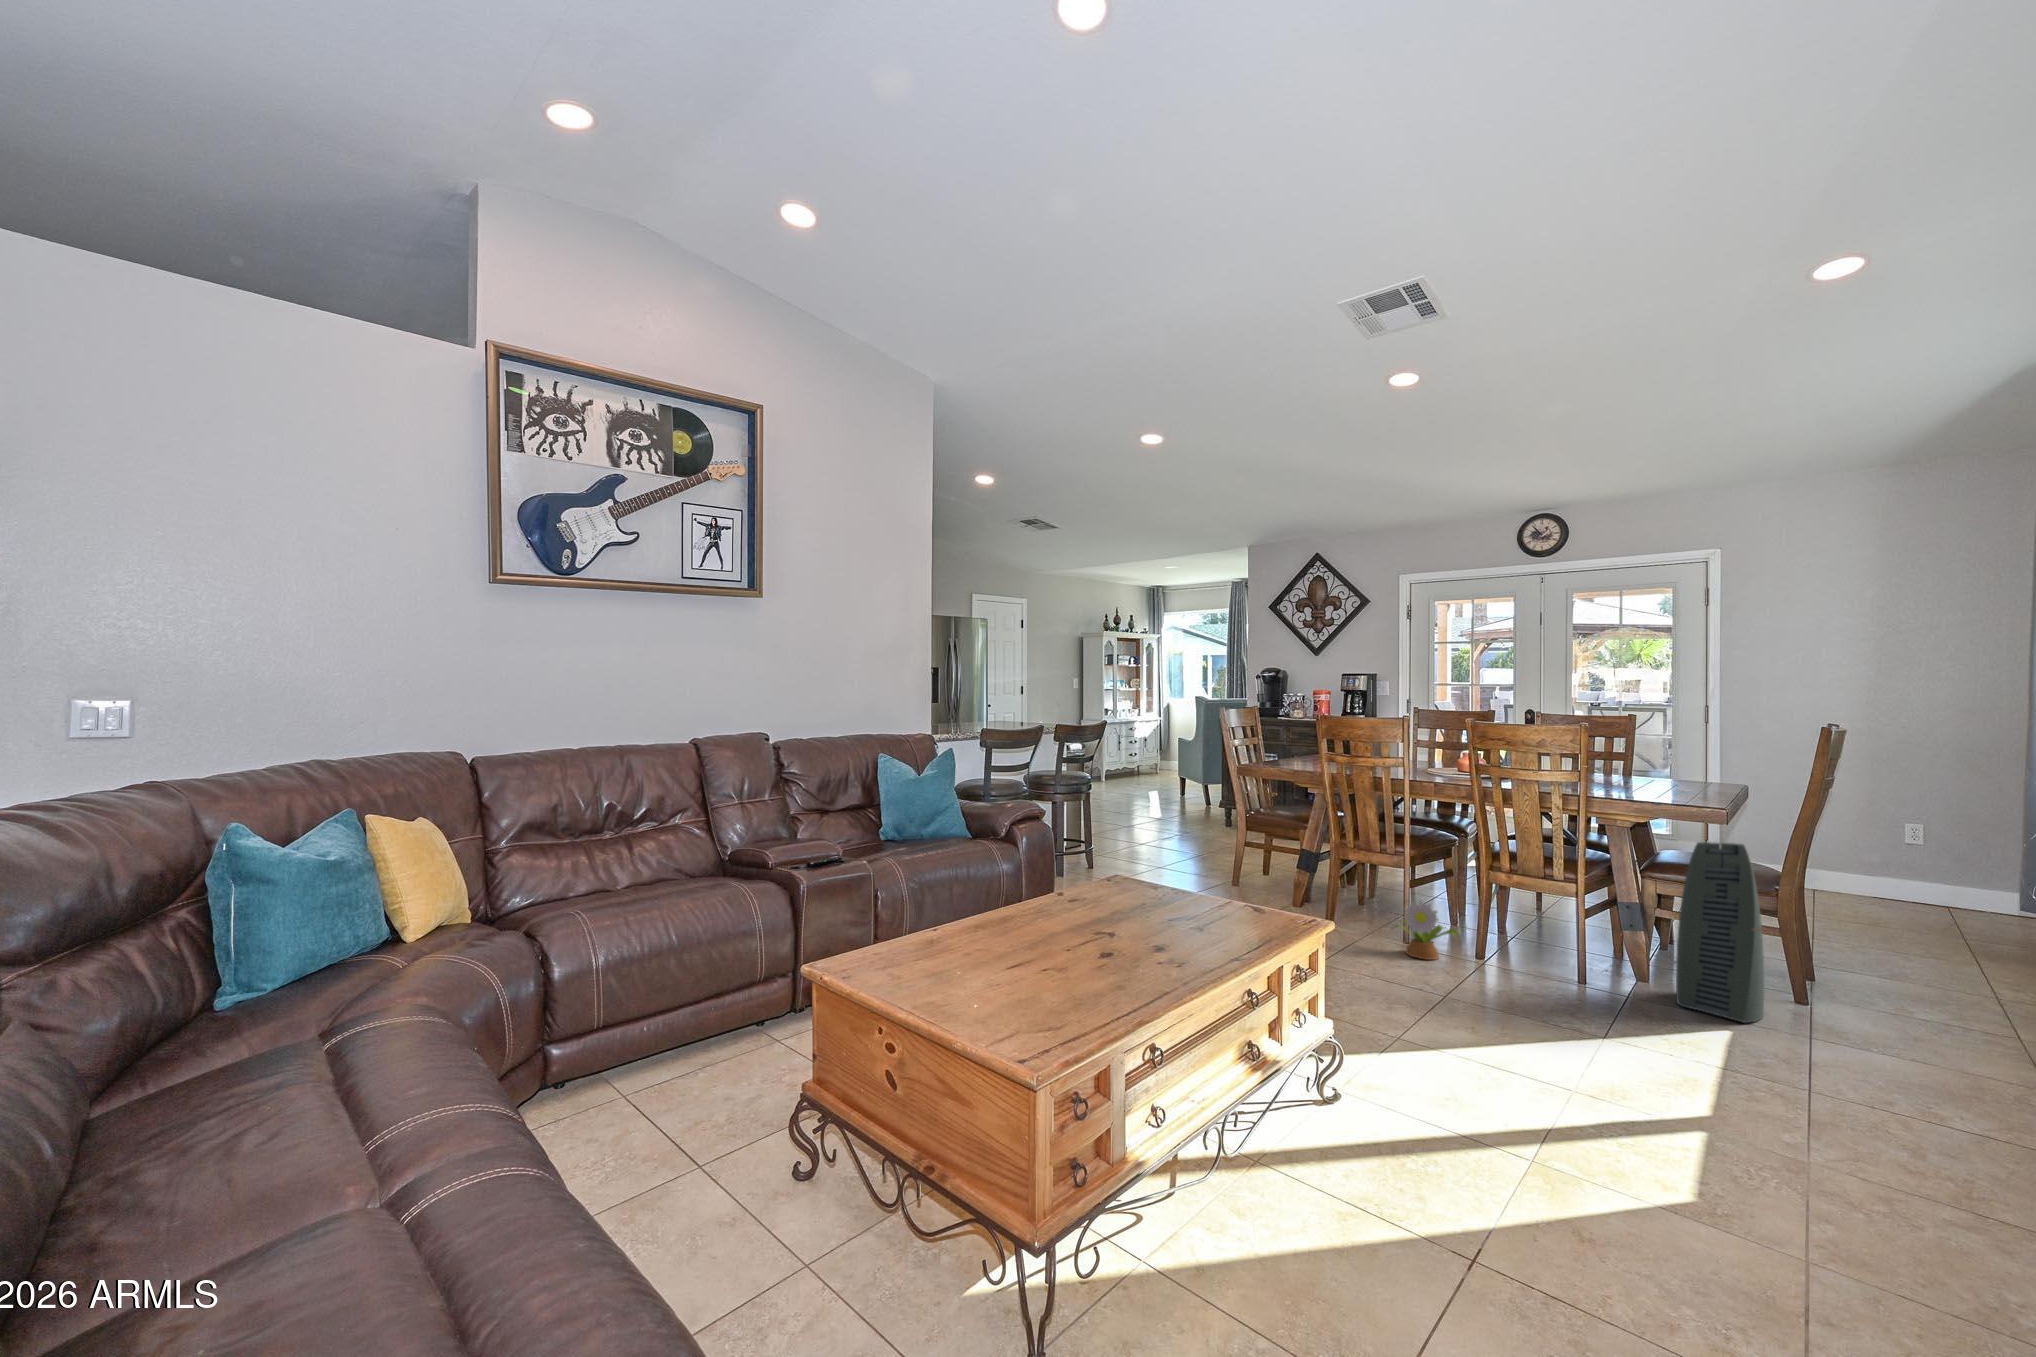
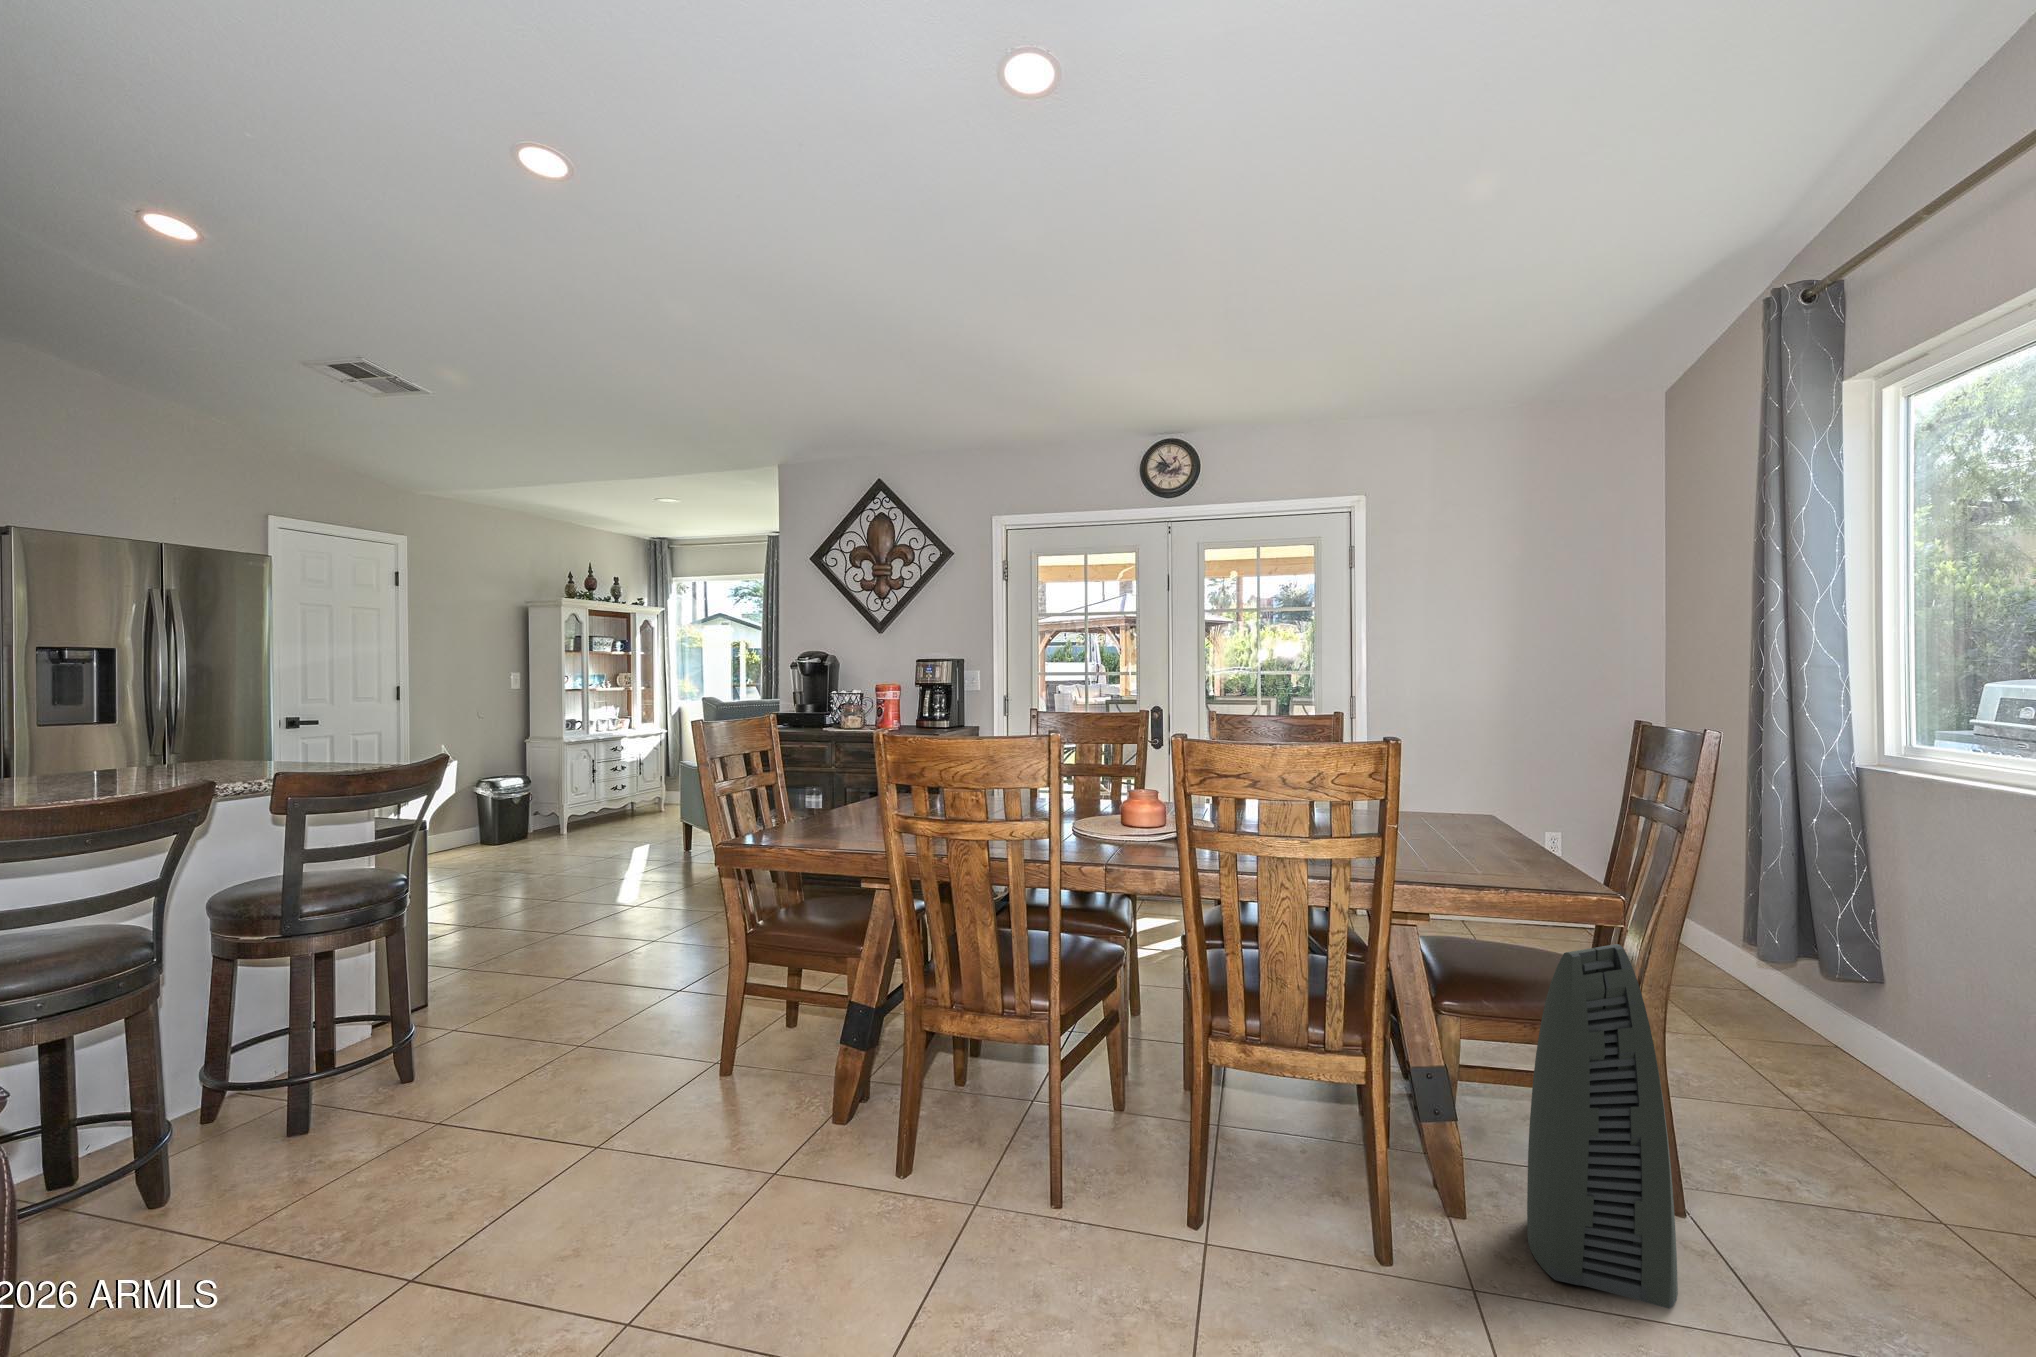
decorative plant: present [1396,901,1458,960] -> none [1033,1123,1161,1247]

